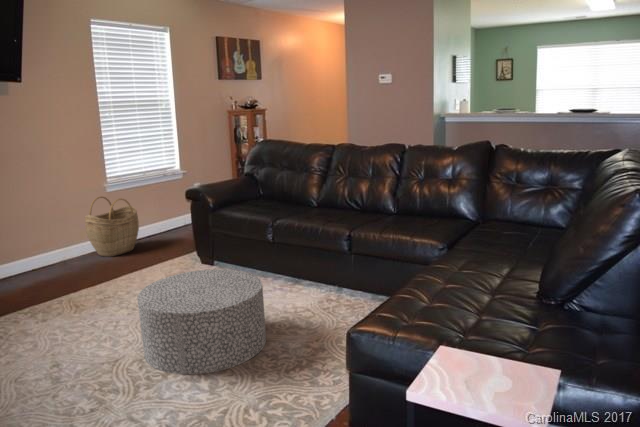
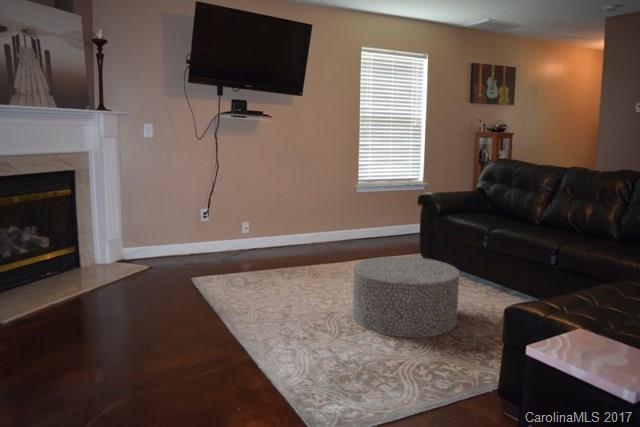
woven basket: present [85,196,139,257] -> none [335,195,378,245]

